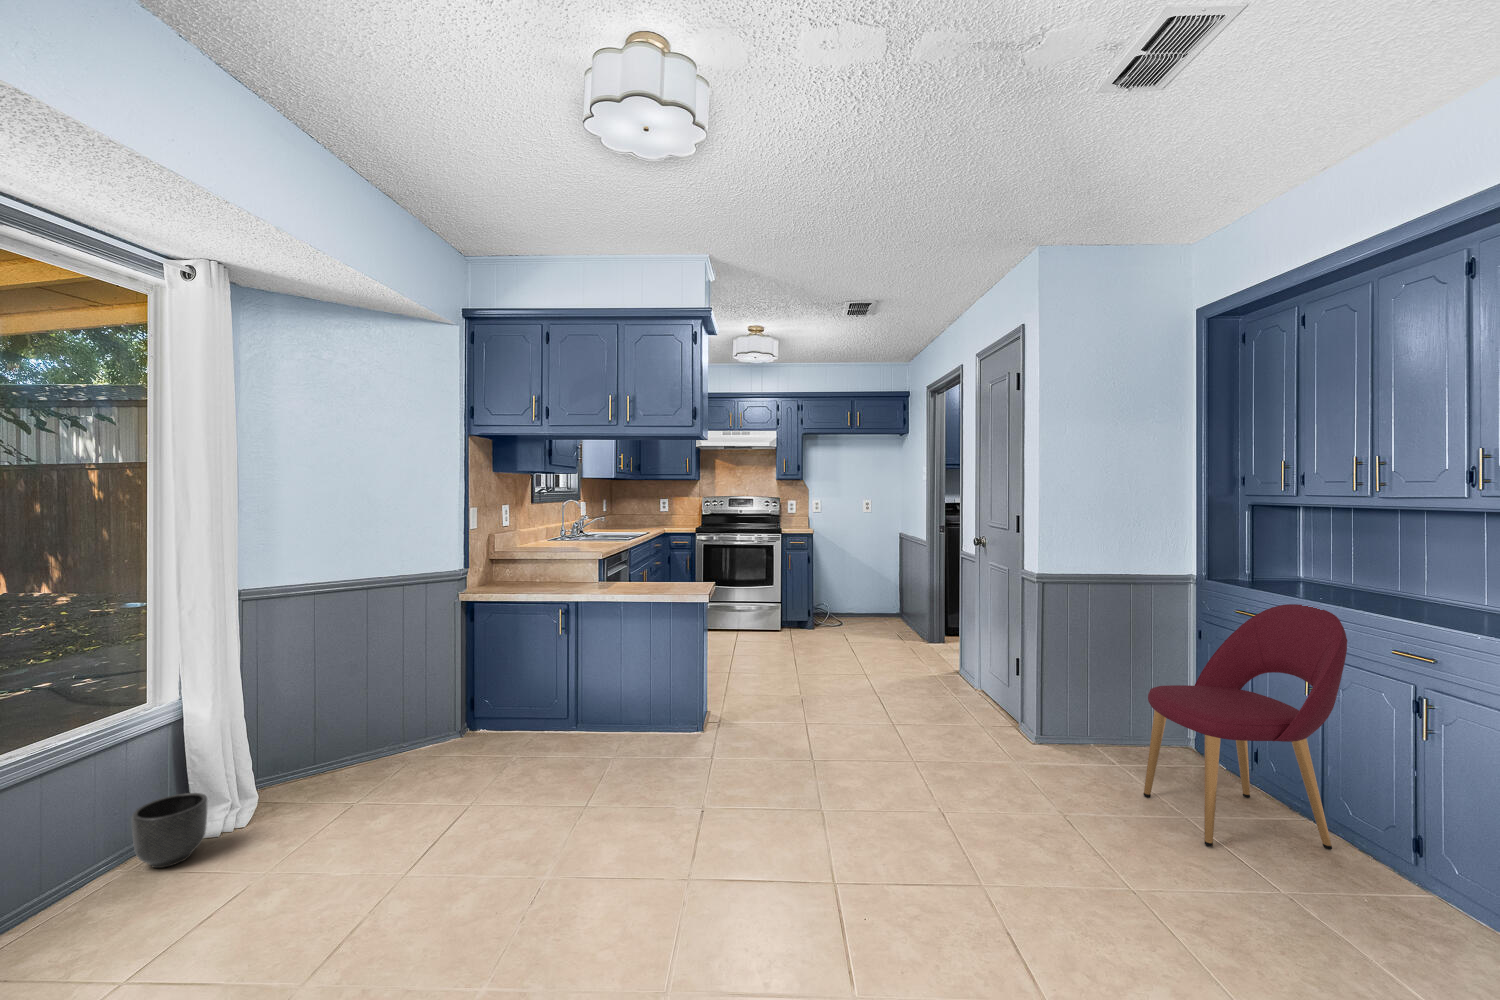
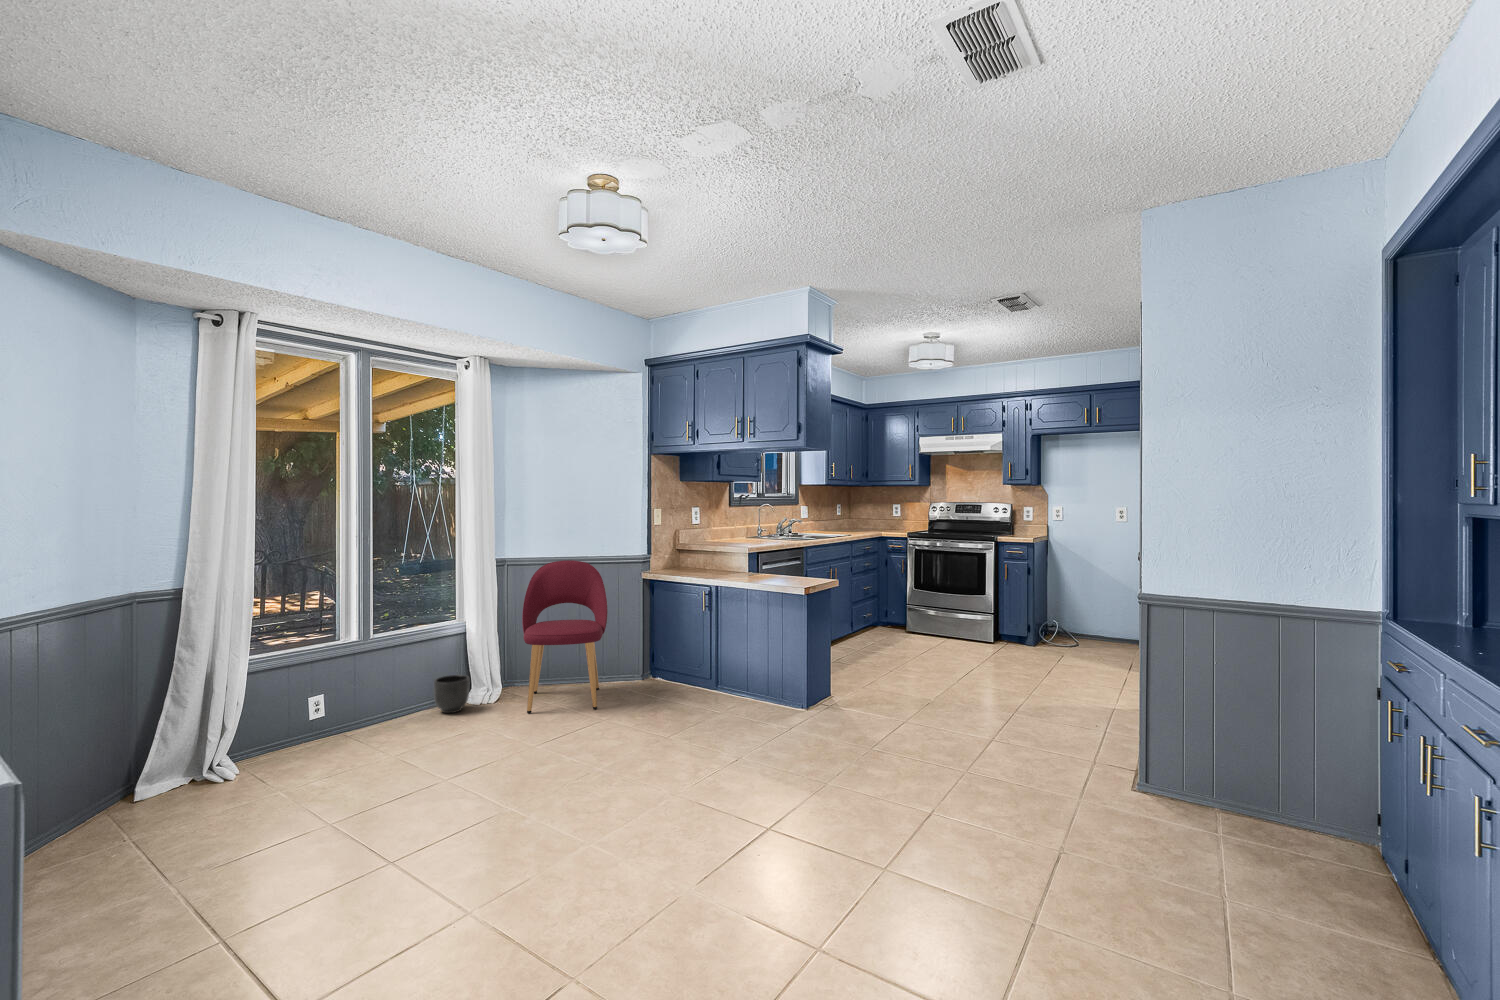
dining chair: present [1143,604,1347,850] -> present [522,560,607,713]

